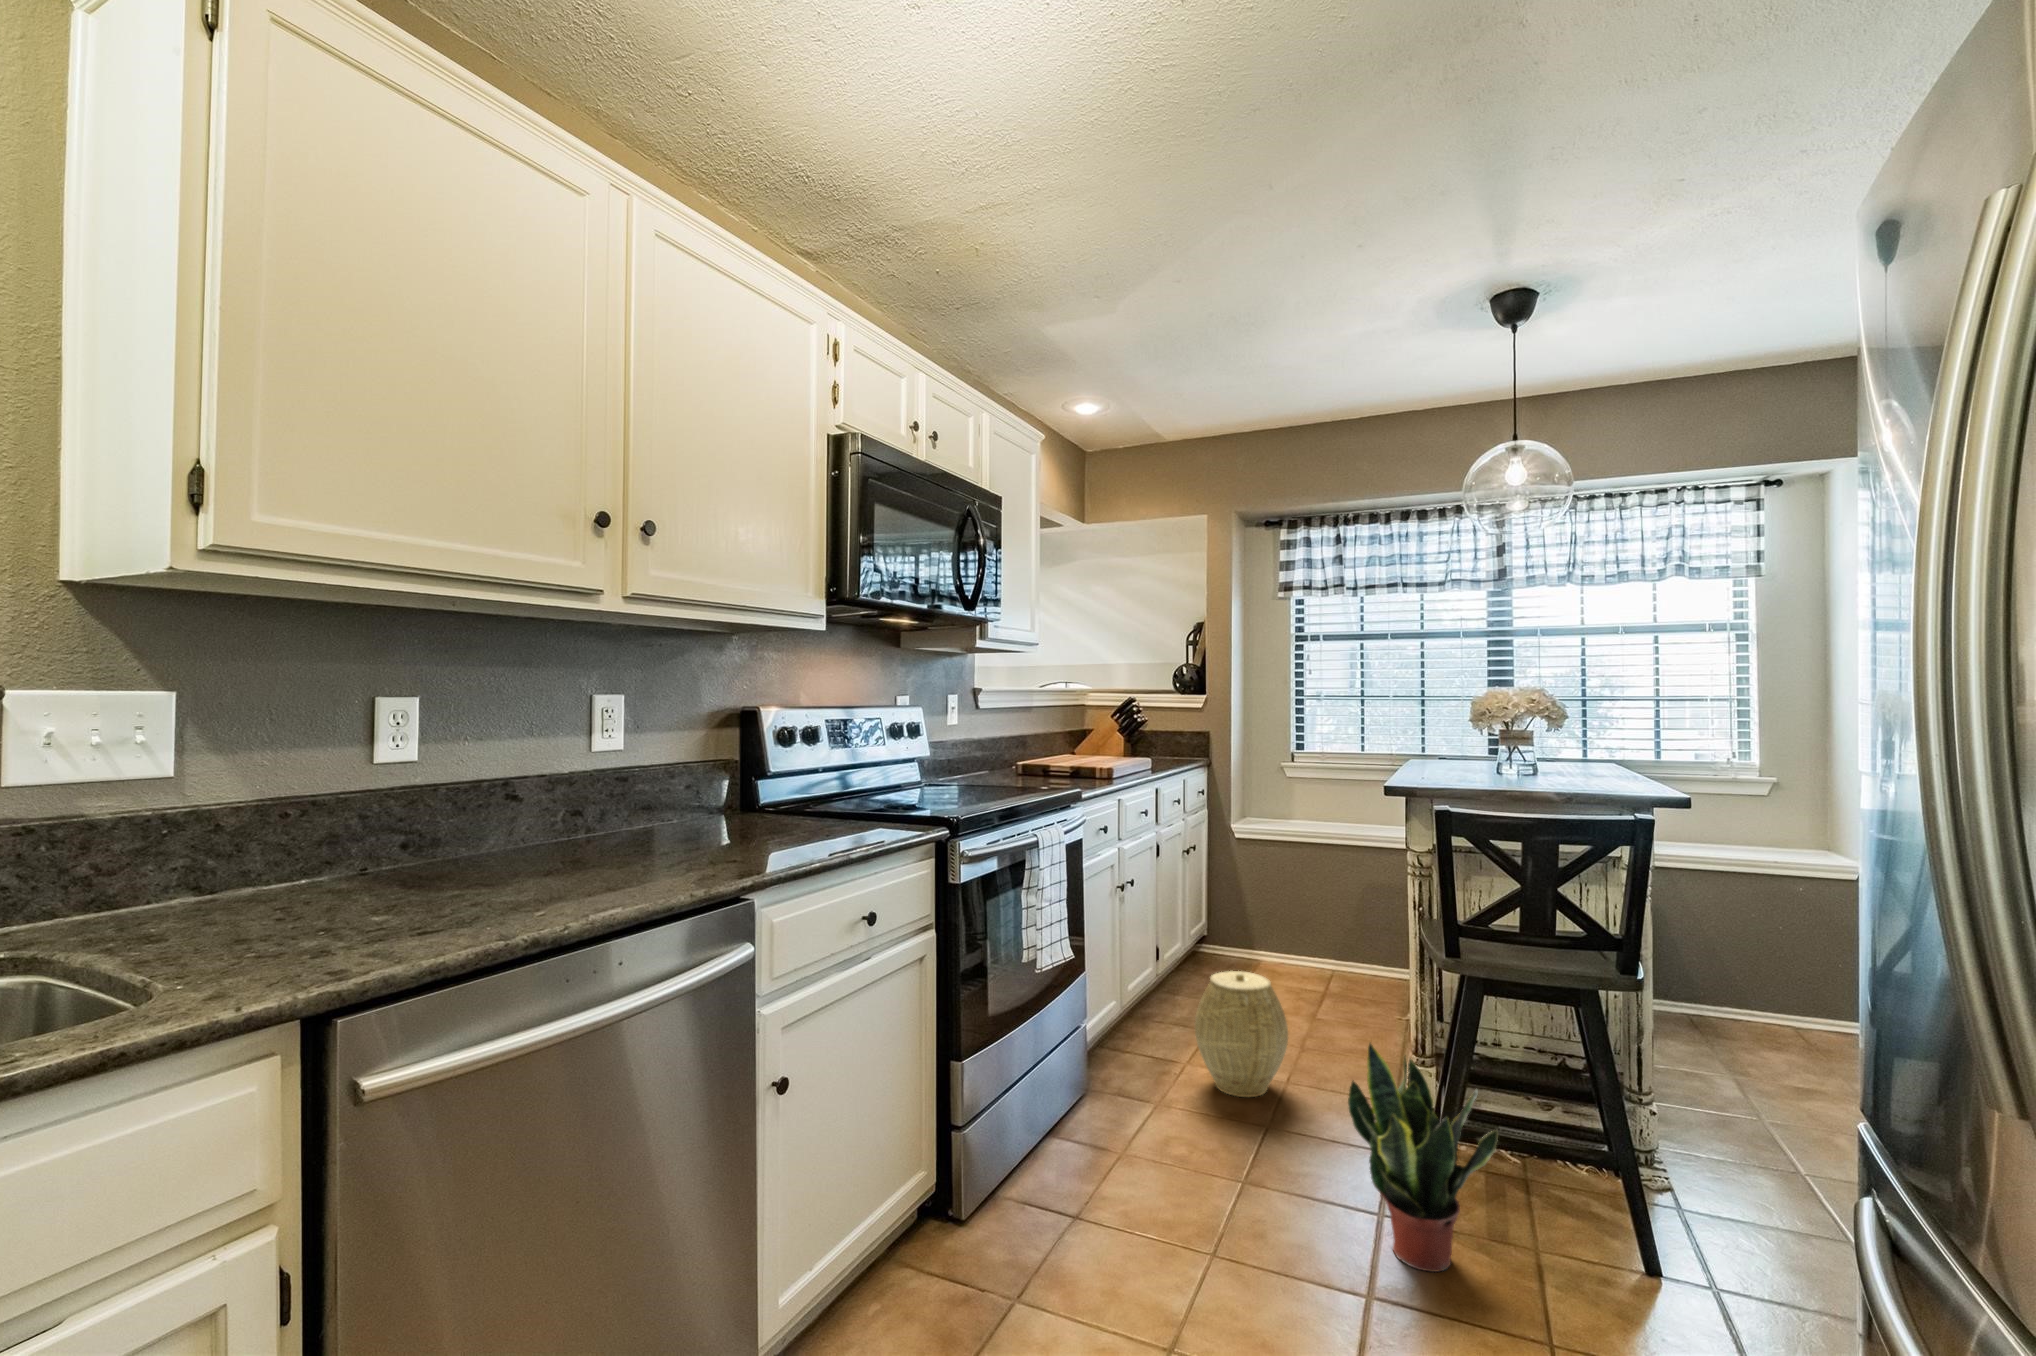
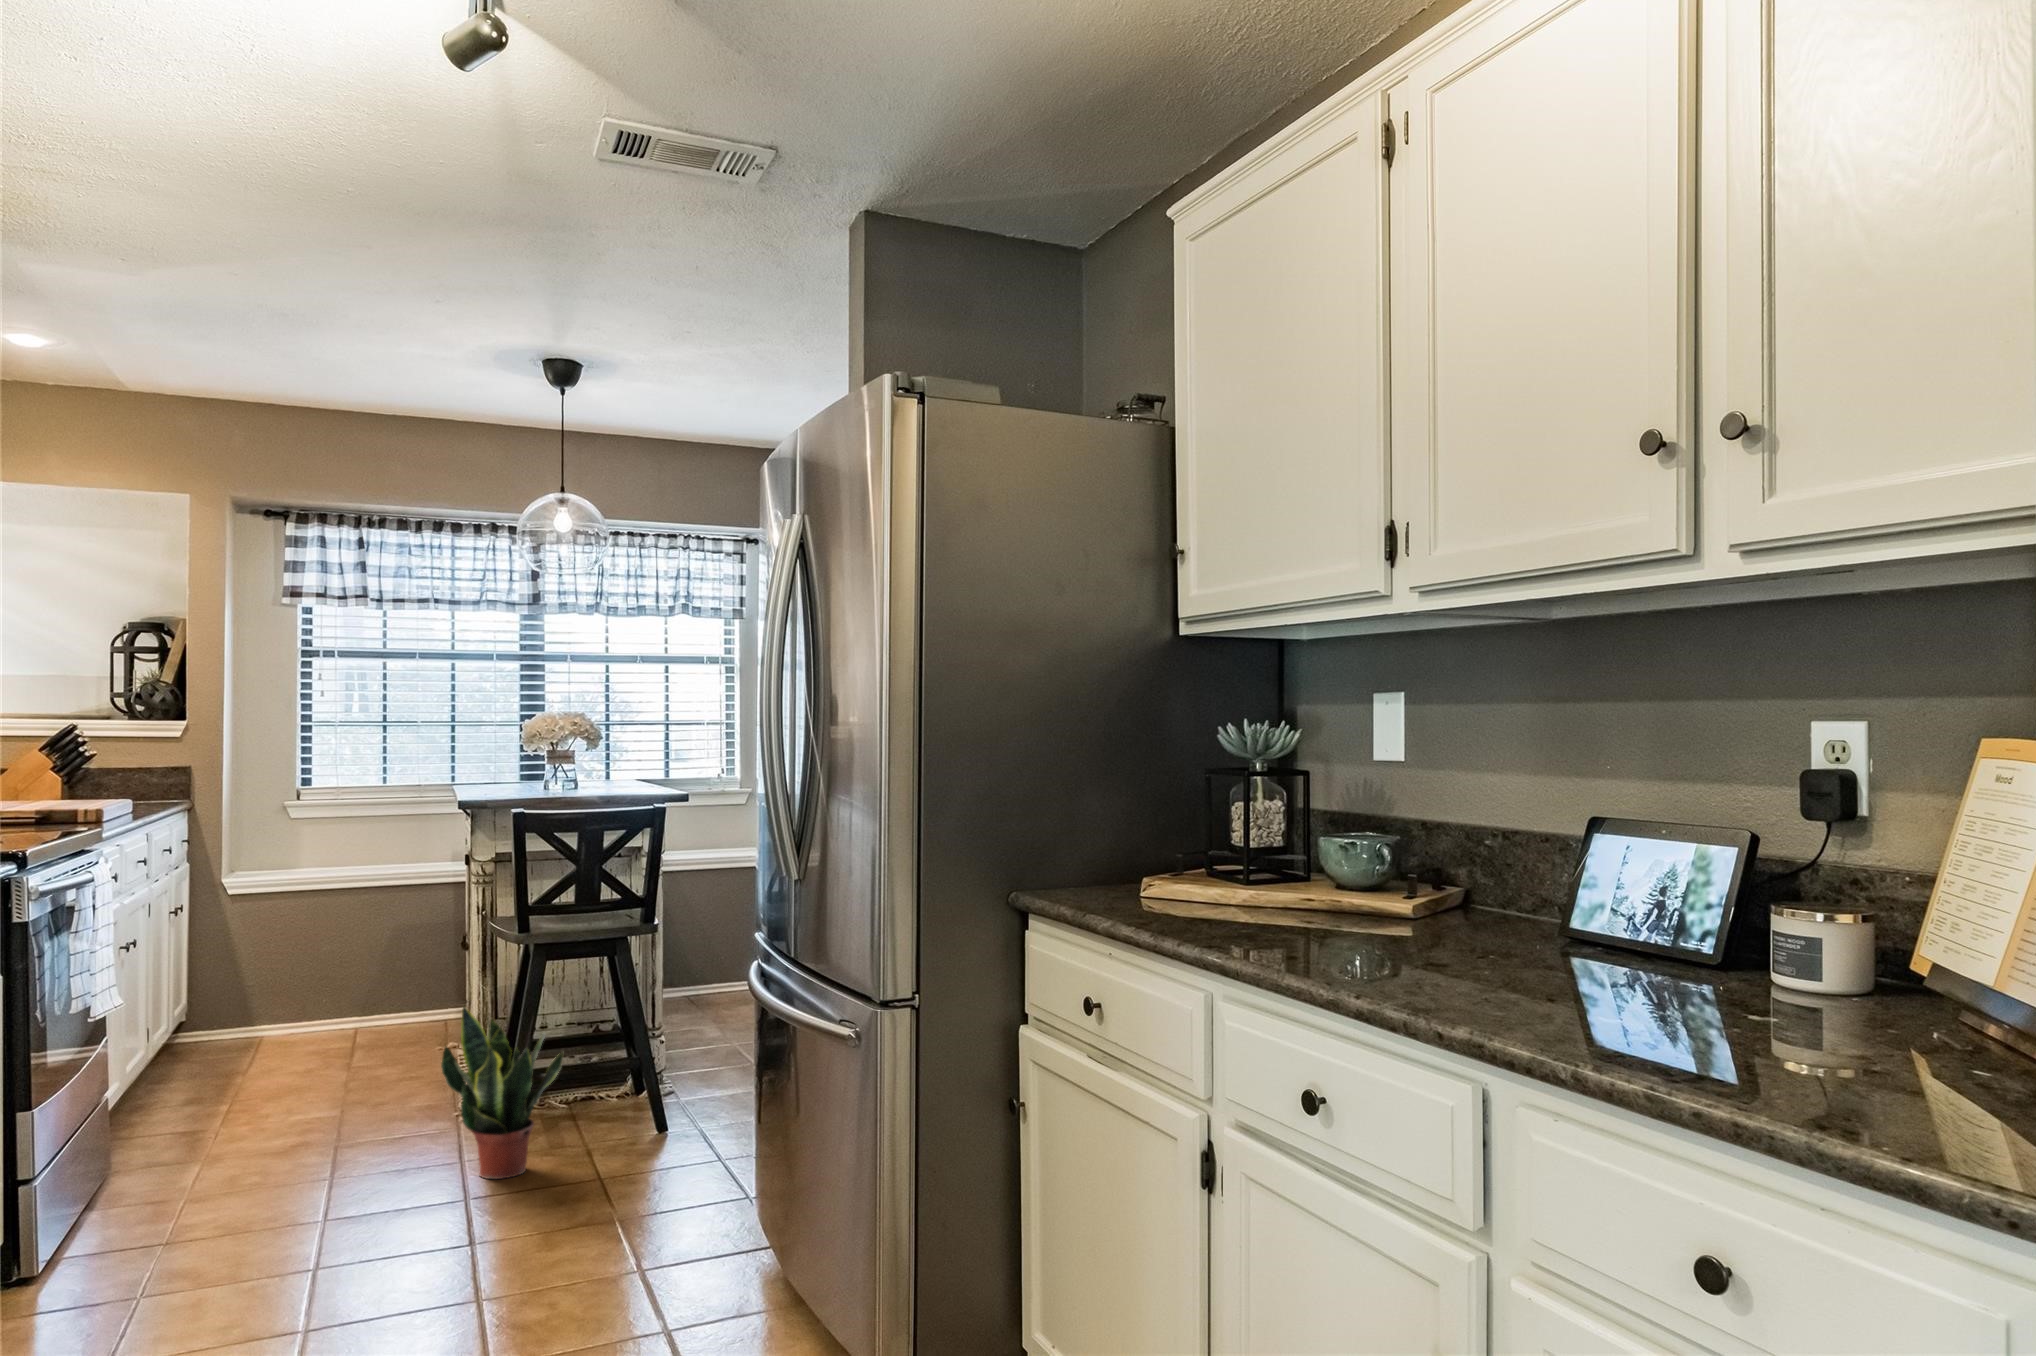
woven basket: present [1195,971,1288,1097] -> none [238,1010,347,1138]

